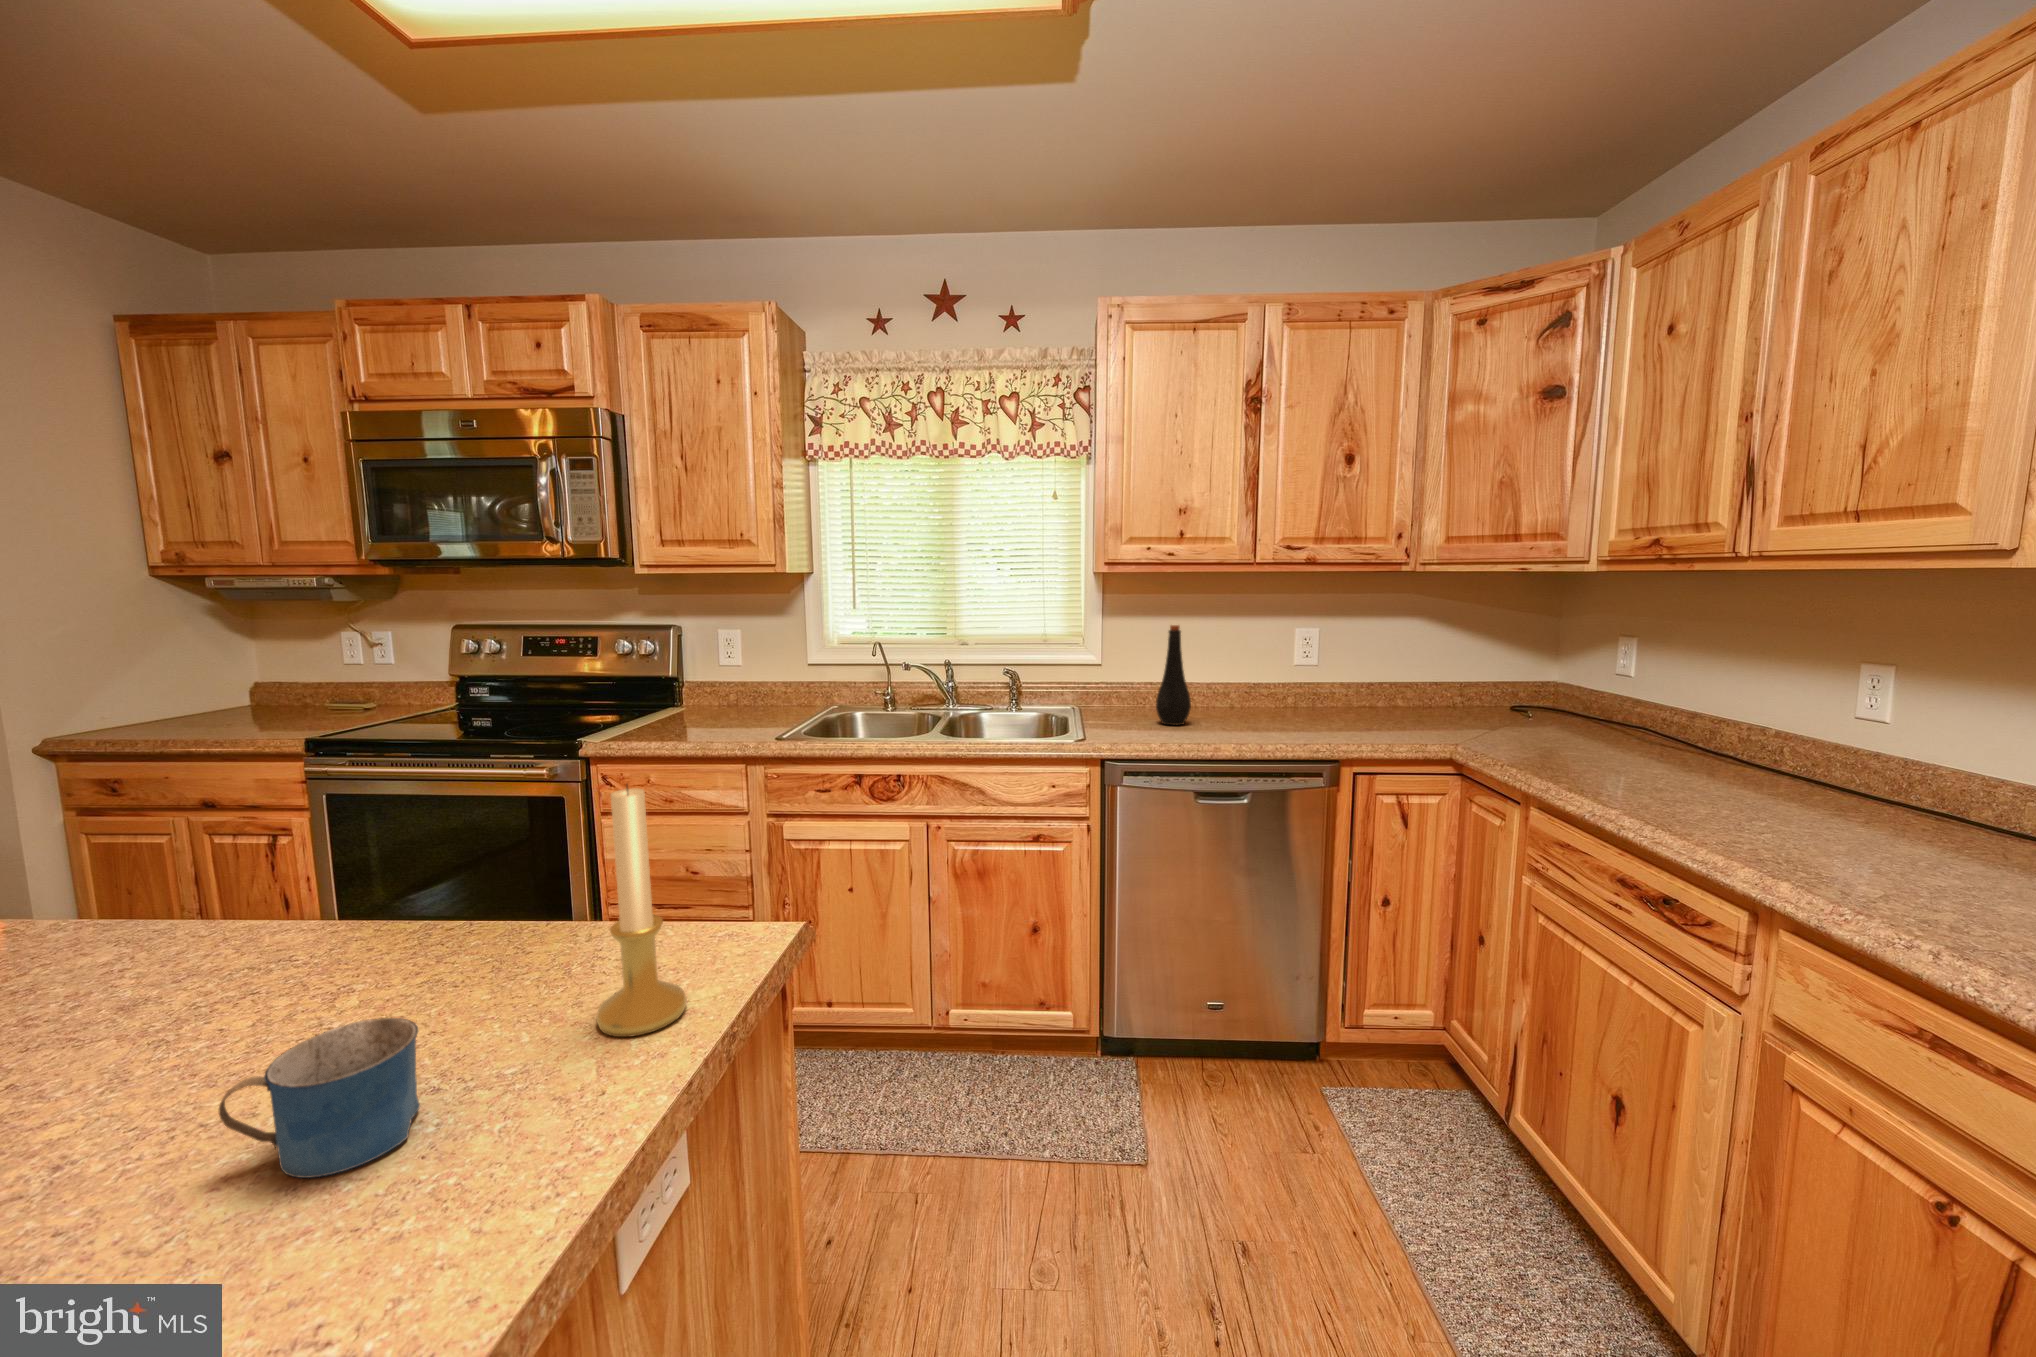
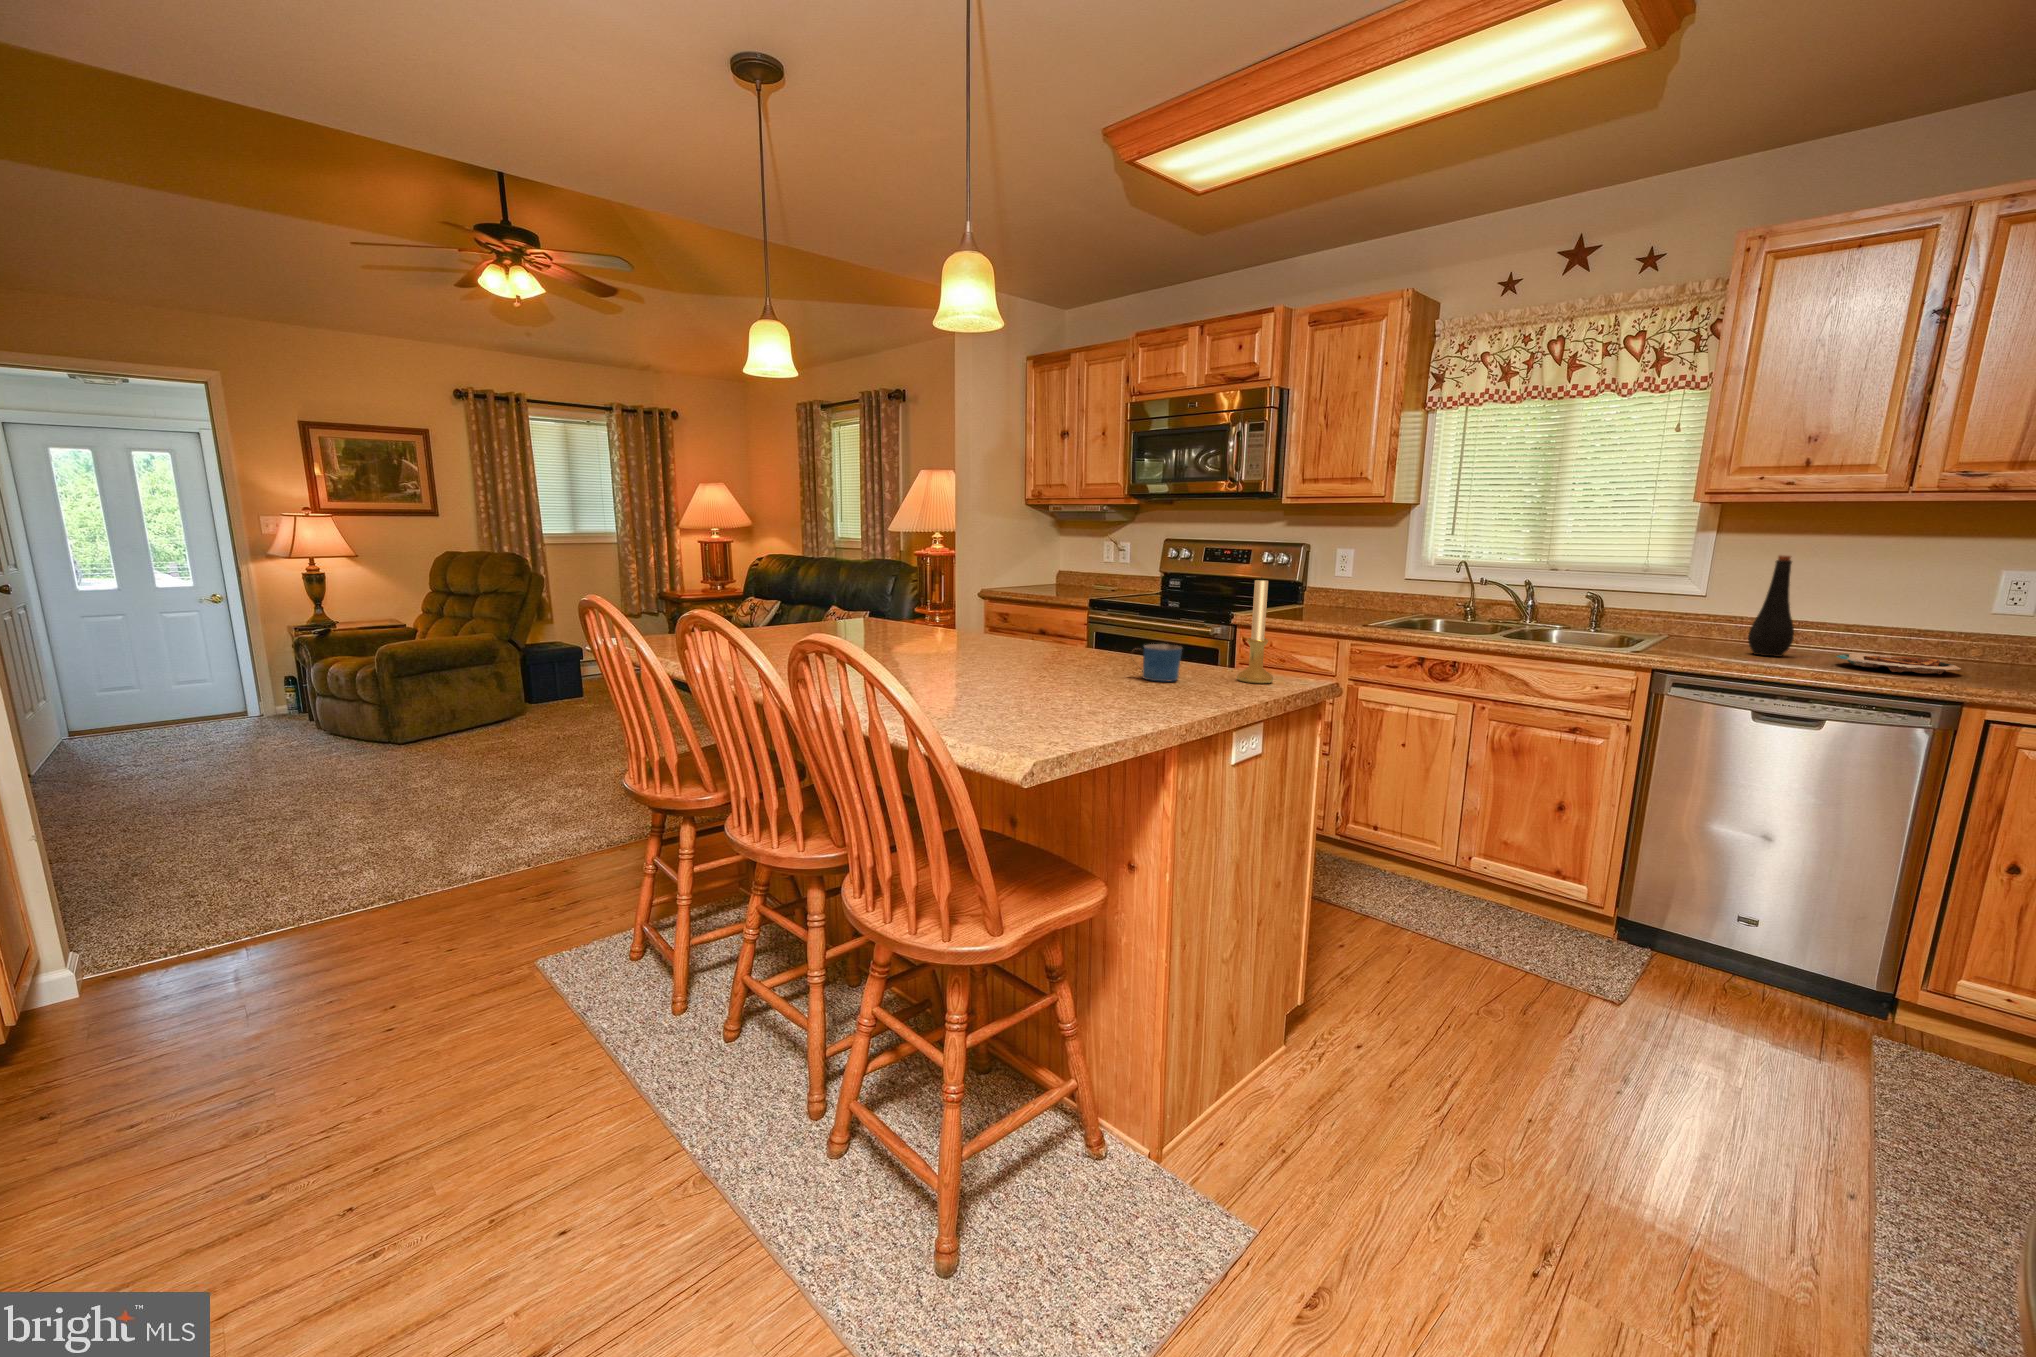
plate: none [1228,714,1316,734] -> present [1836,654,1961,674]

